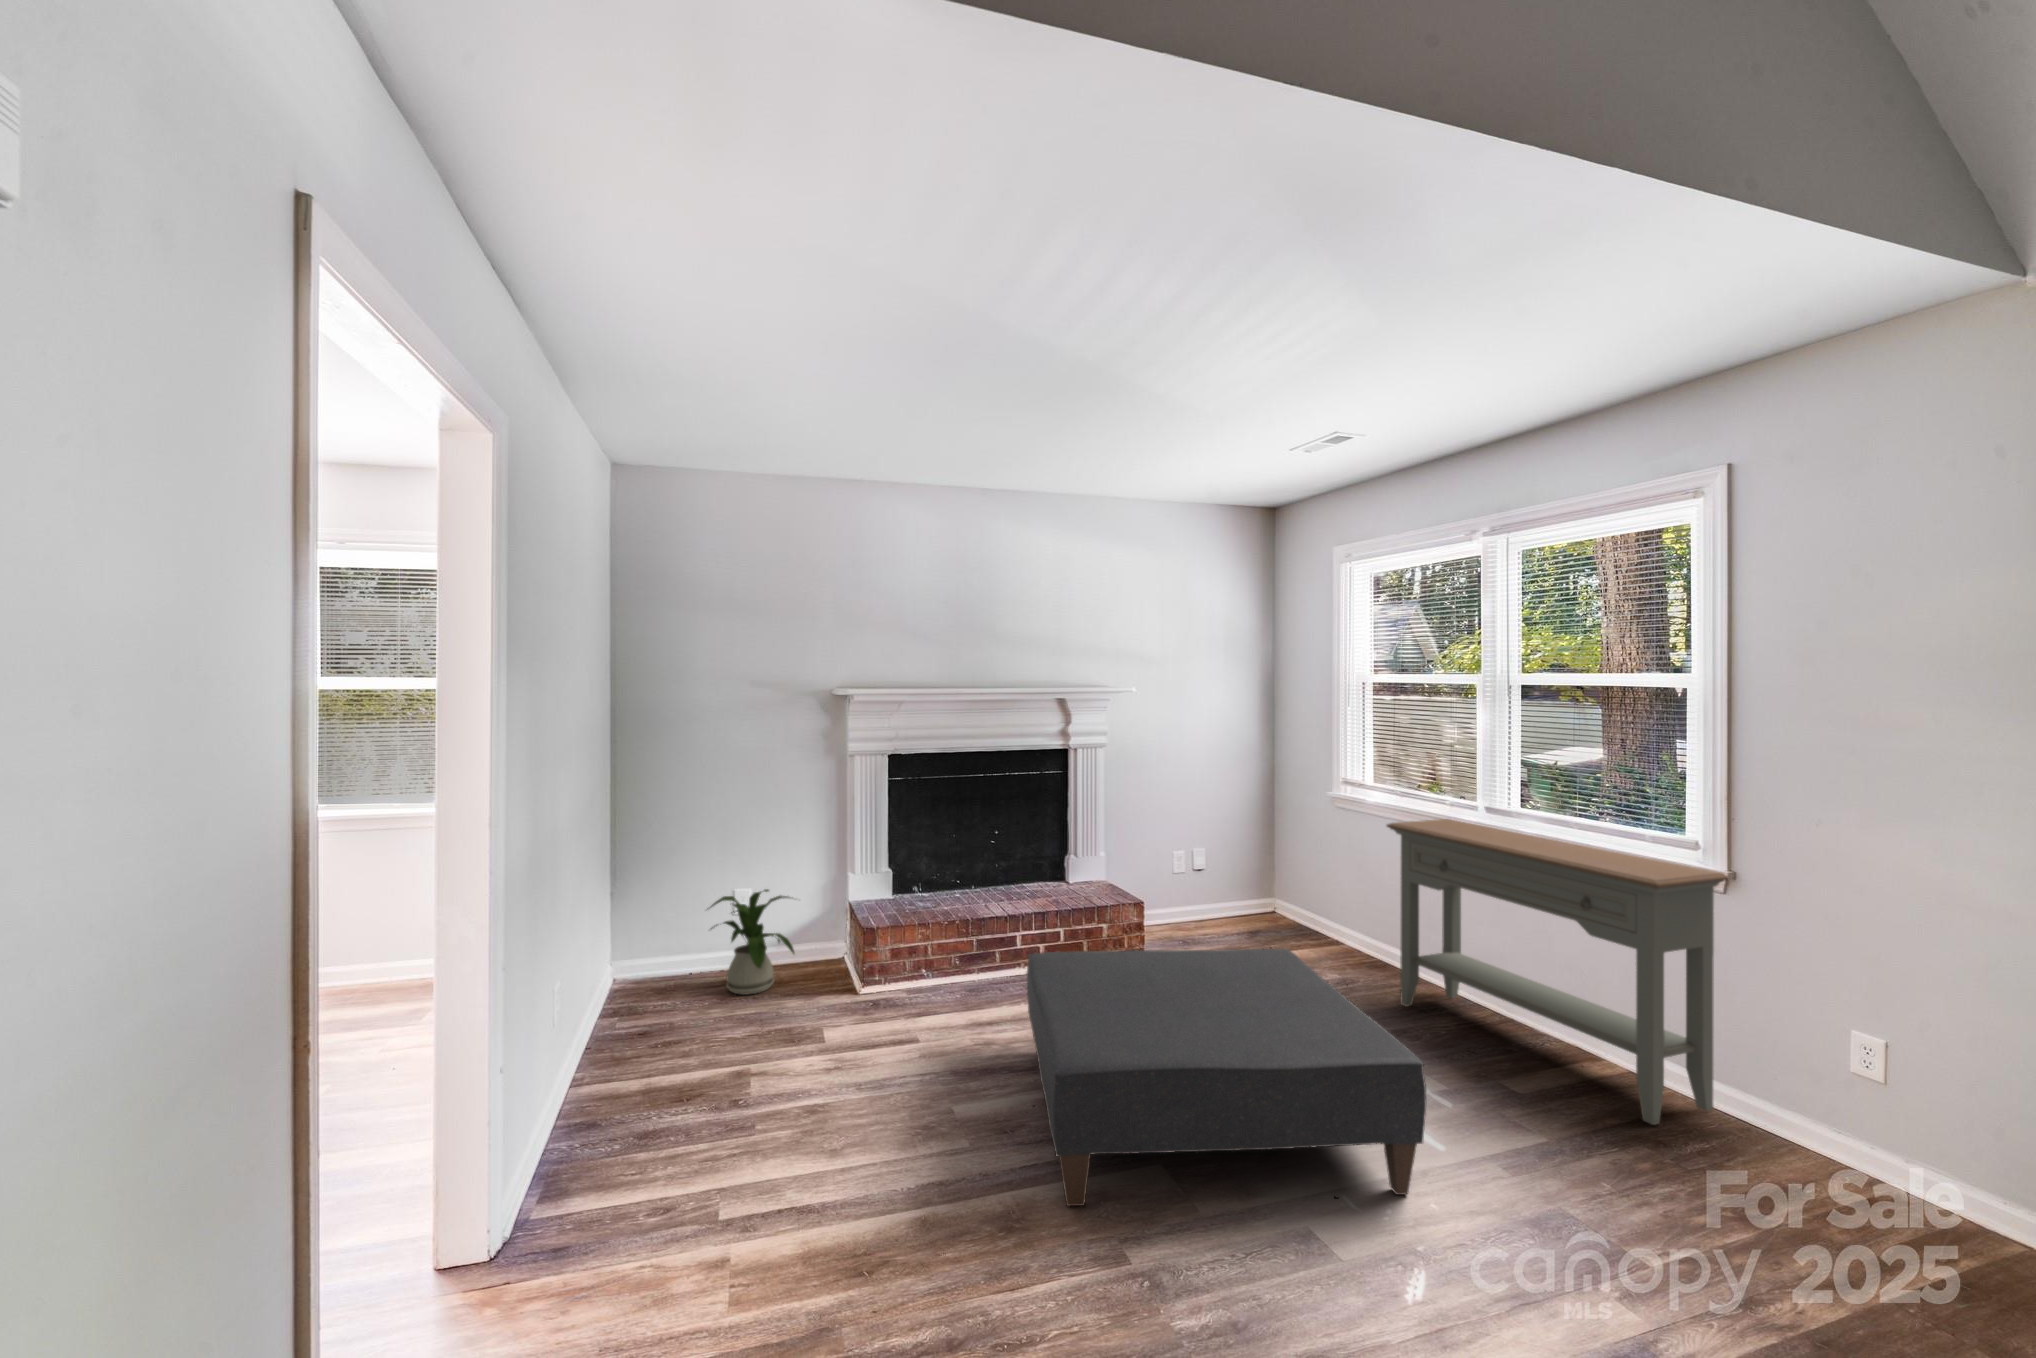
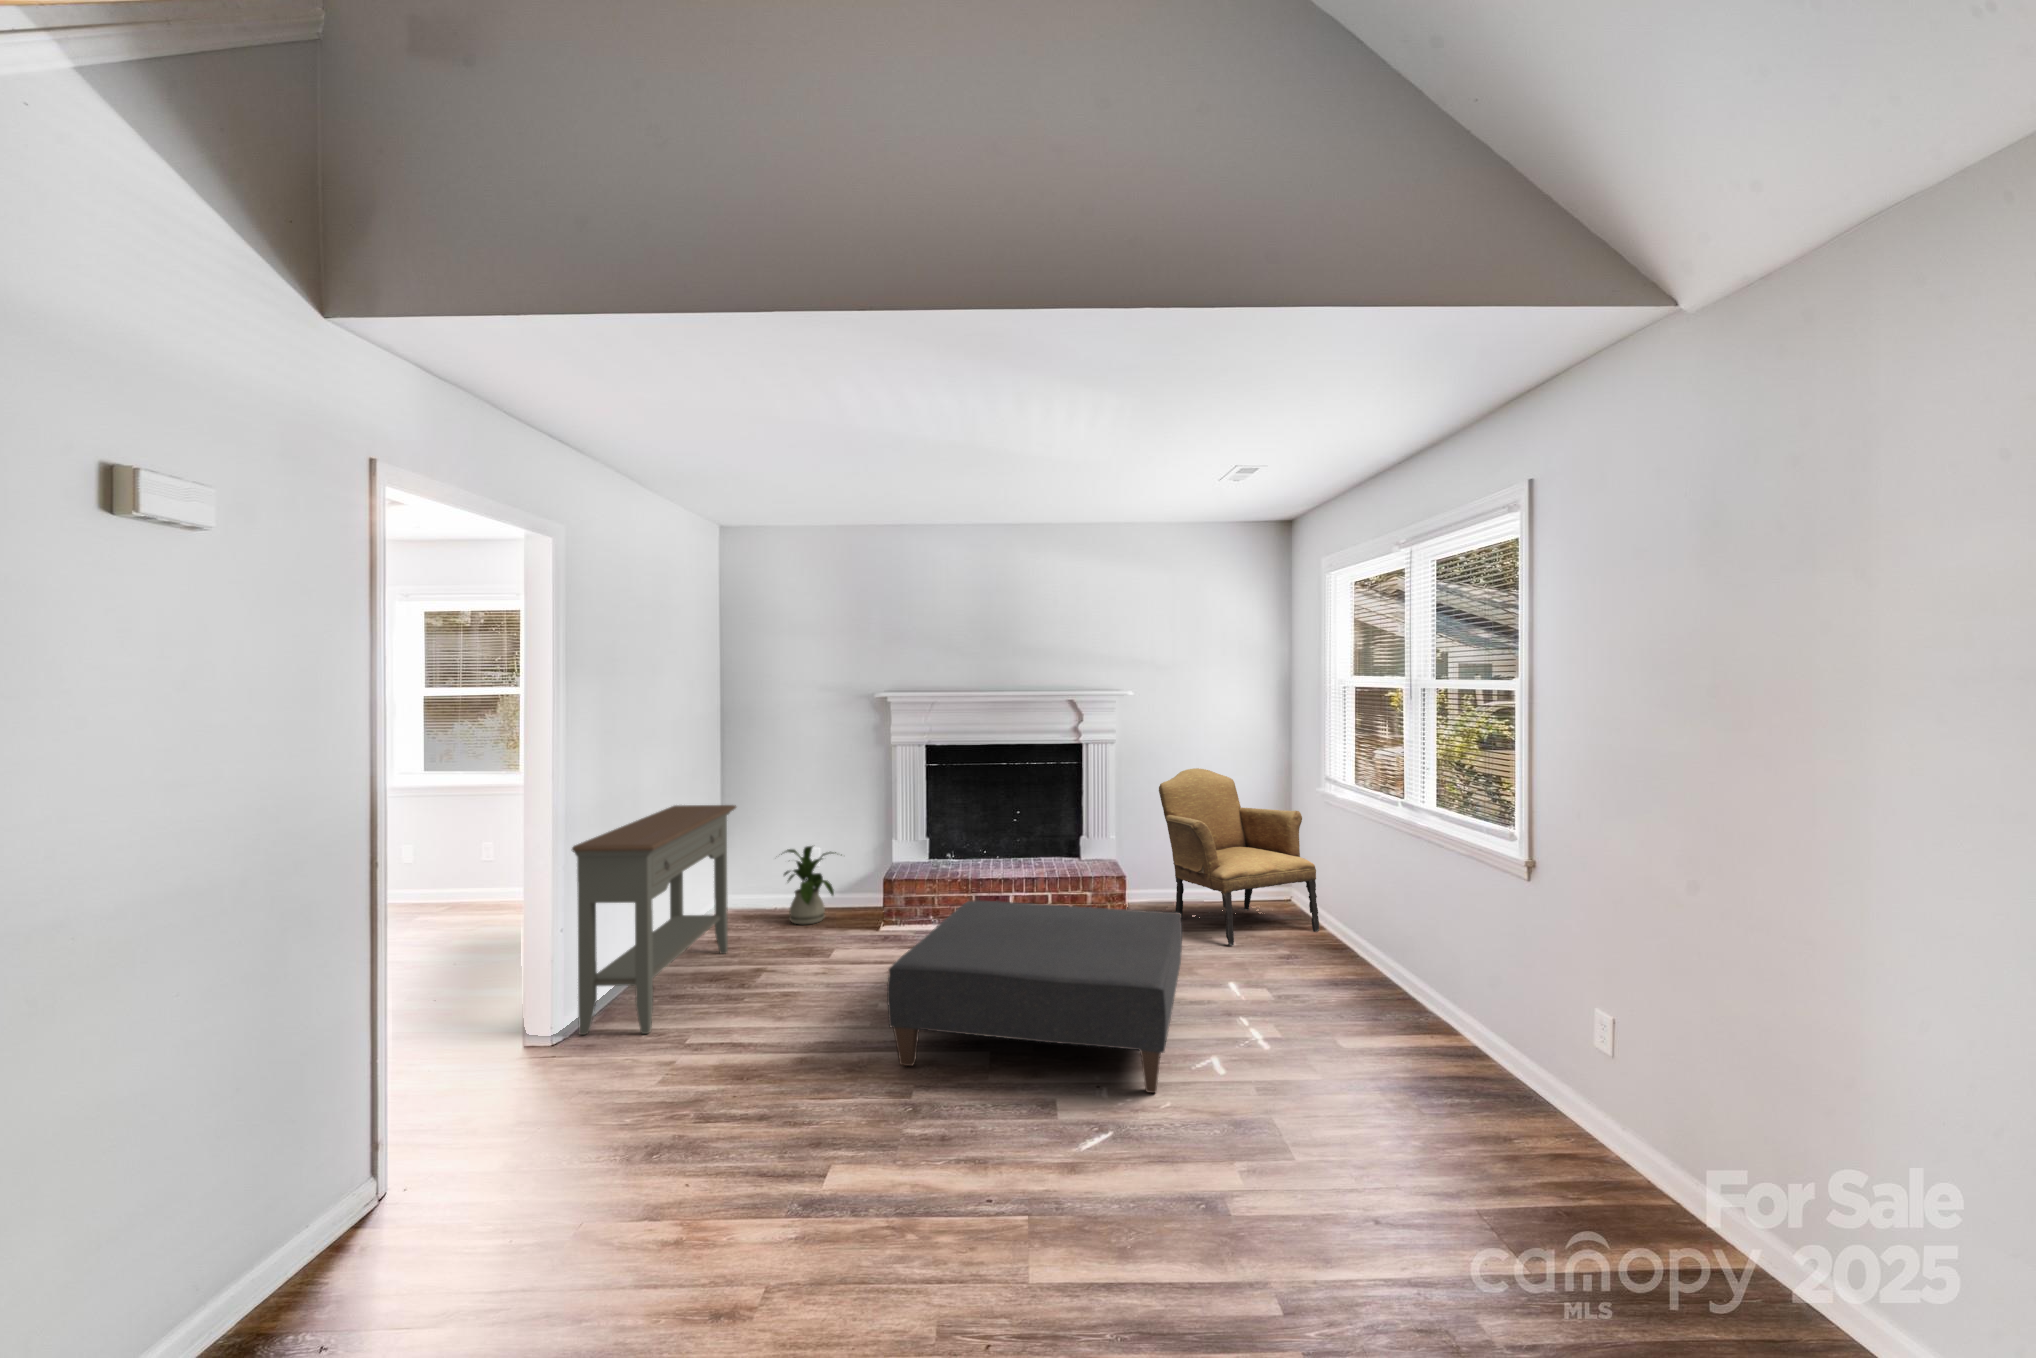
armchair: none [1160,775,1340,973] -> present [1159,768,1319,945]
console table: present [1387,819,1728,1125] -> present [572,805,736,1035]

